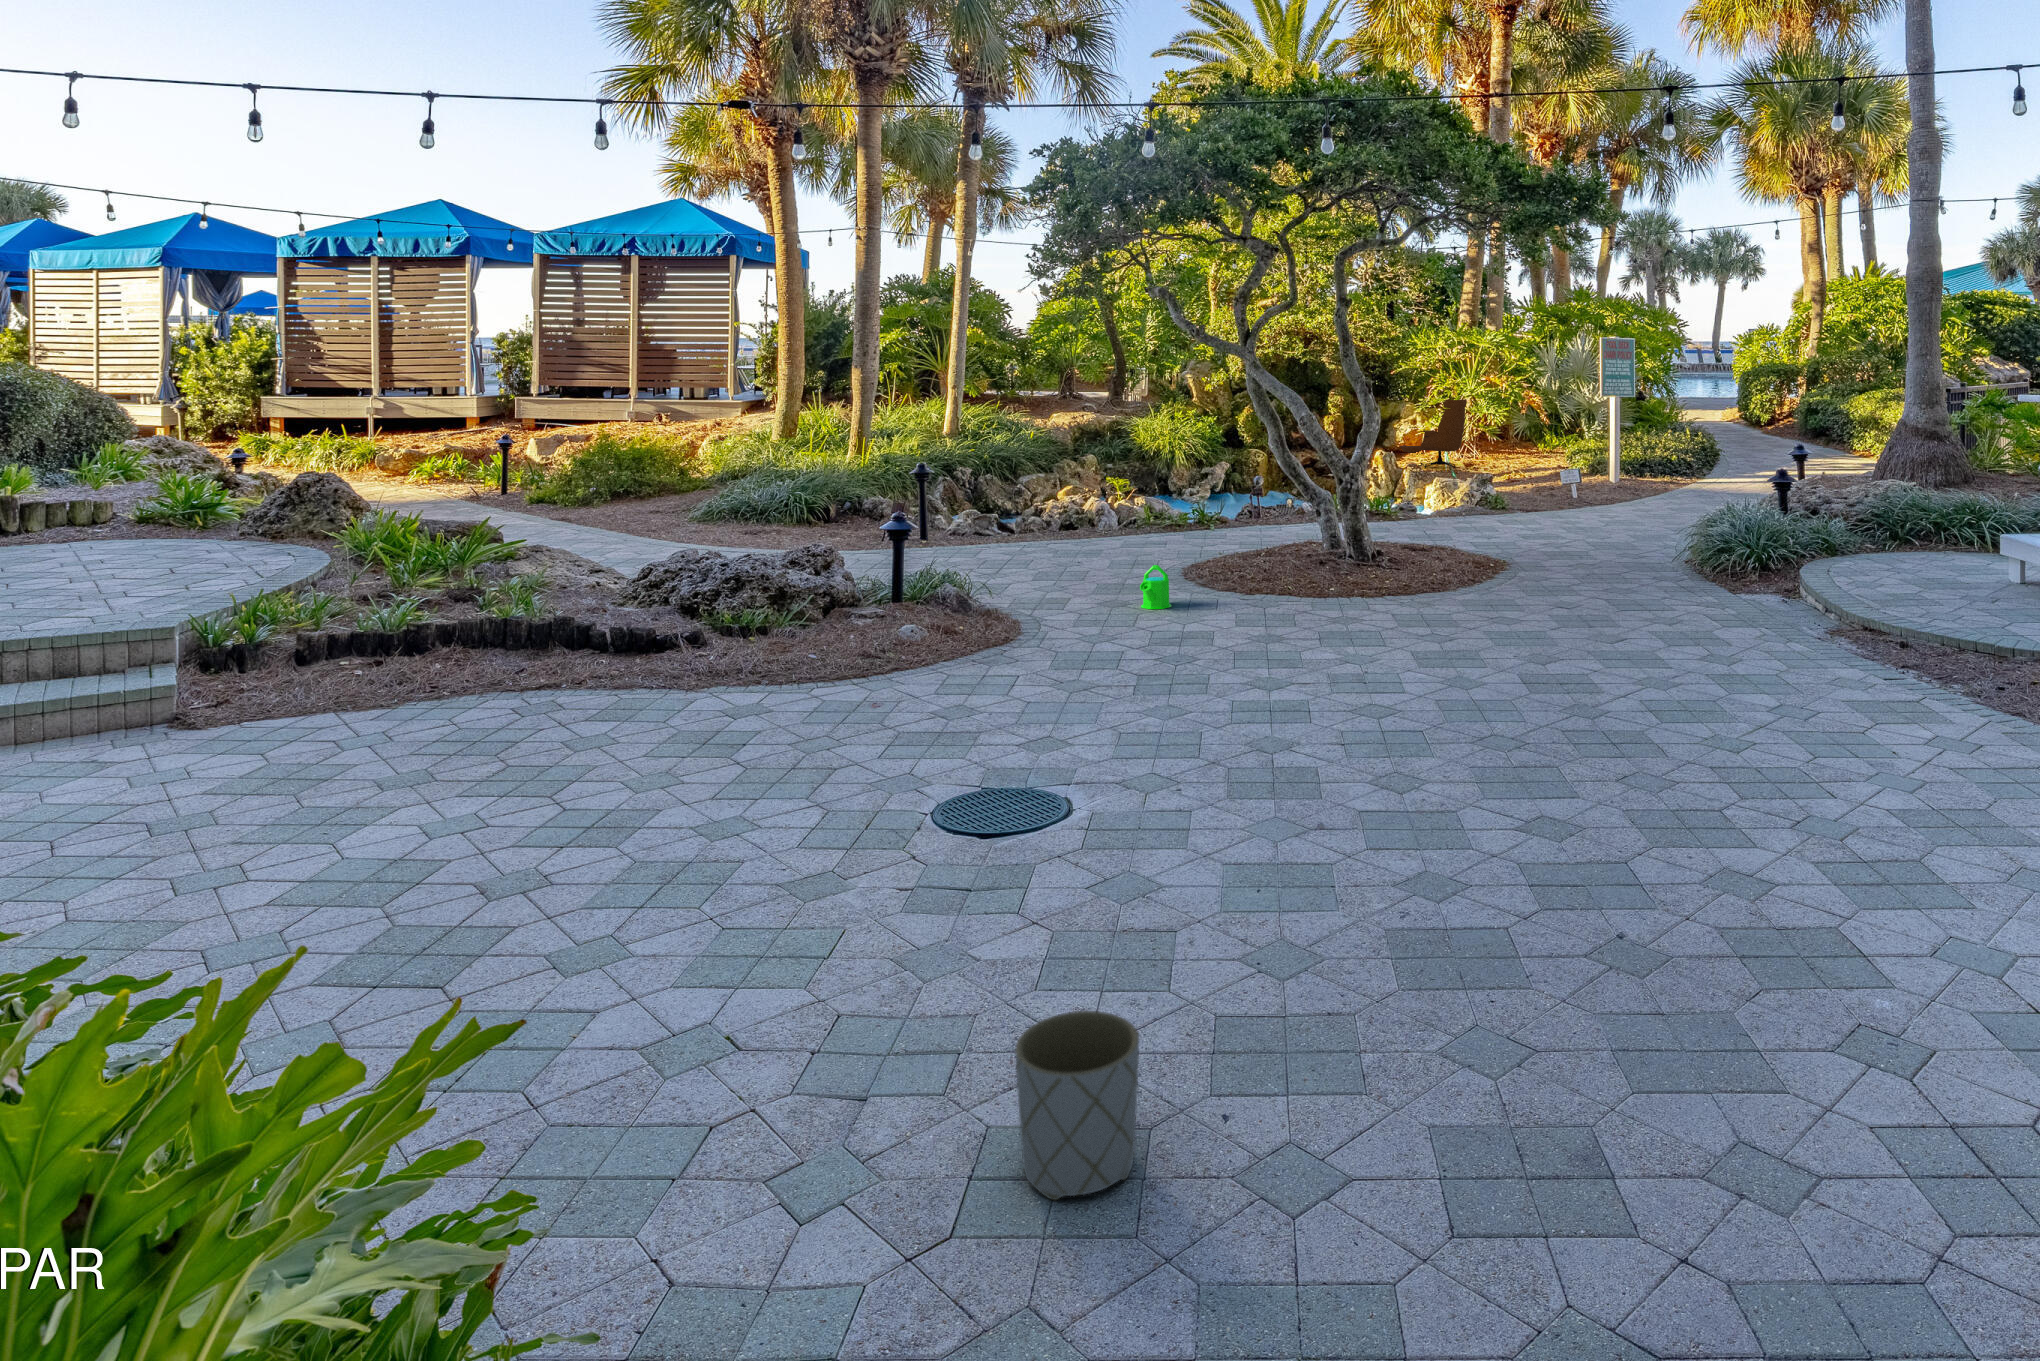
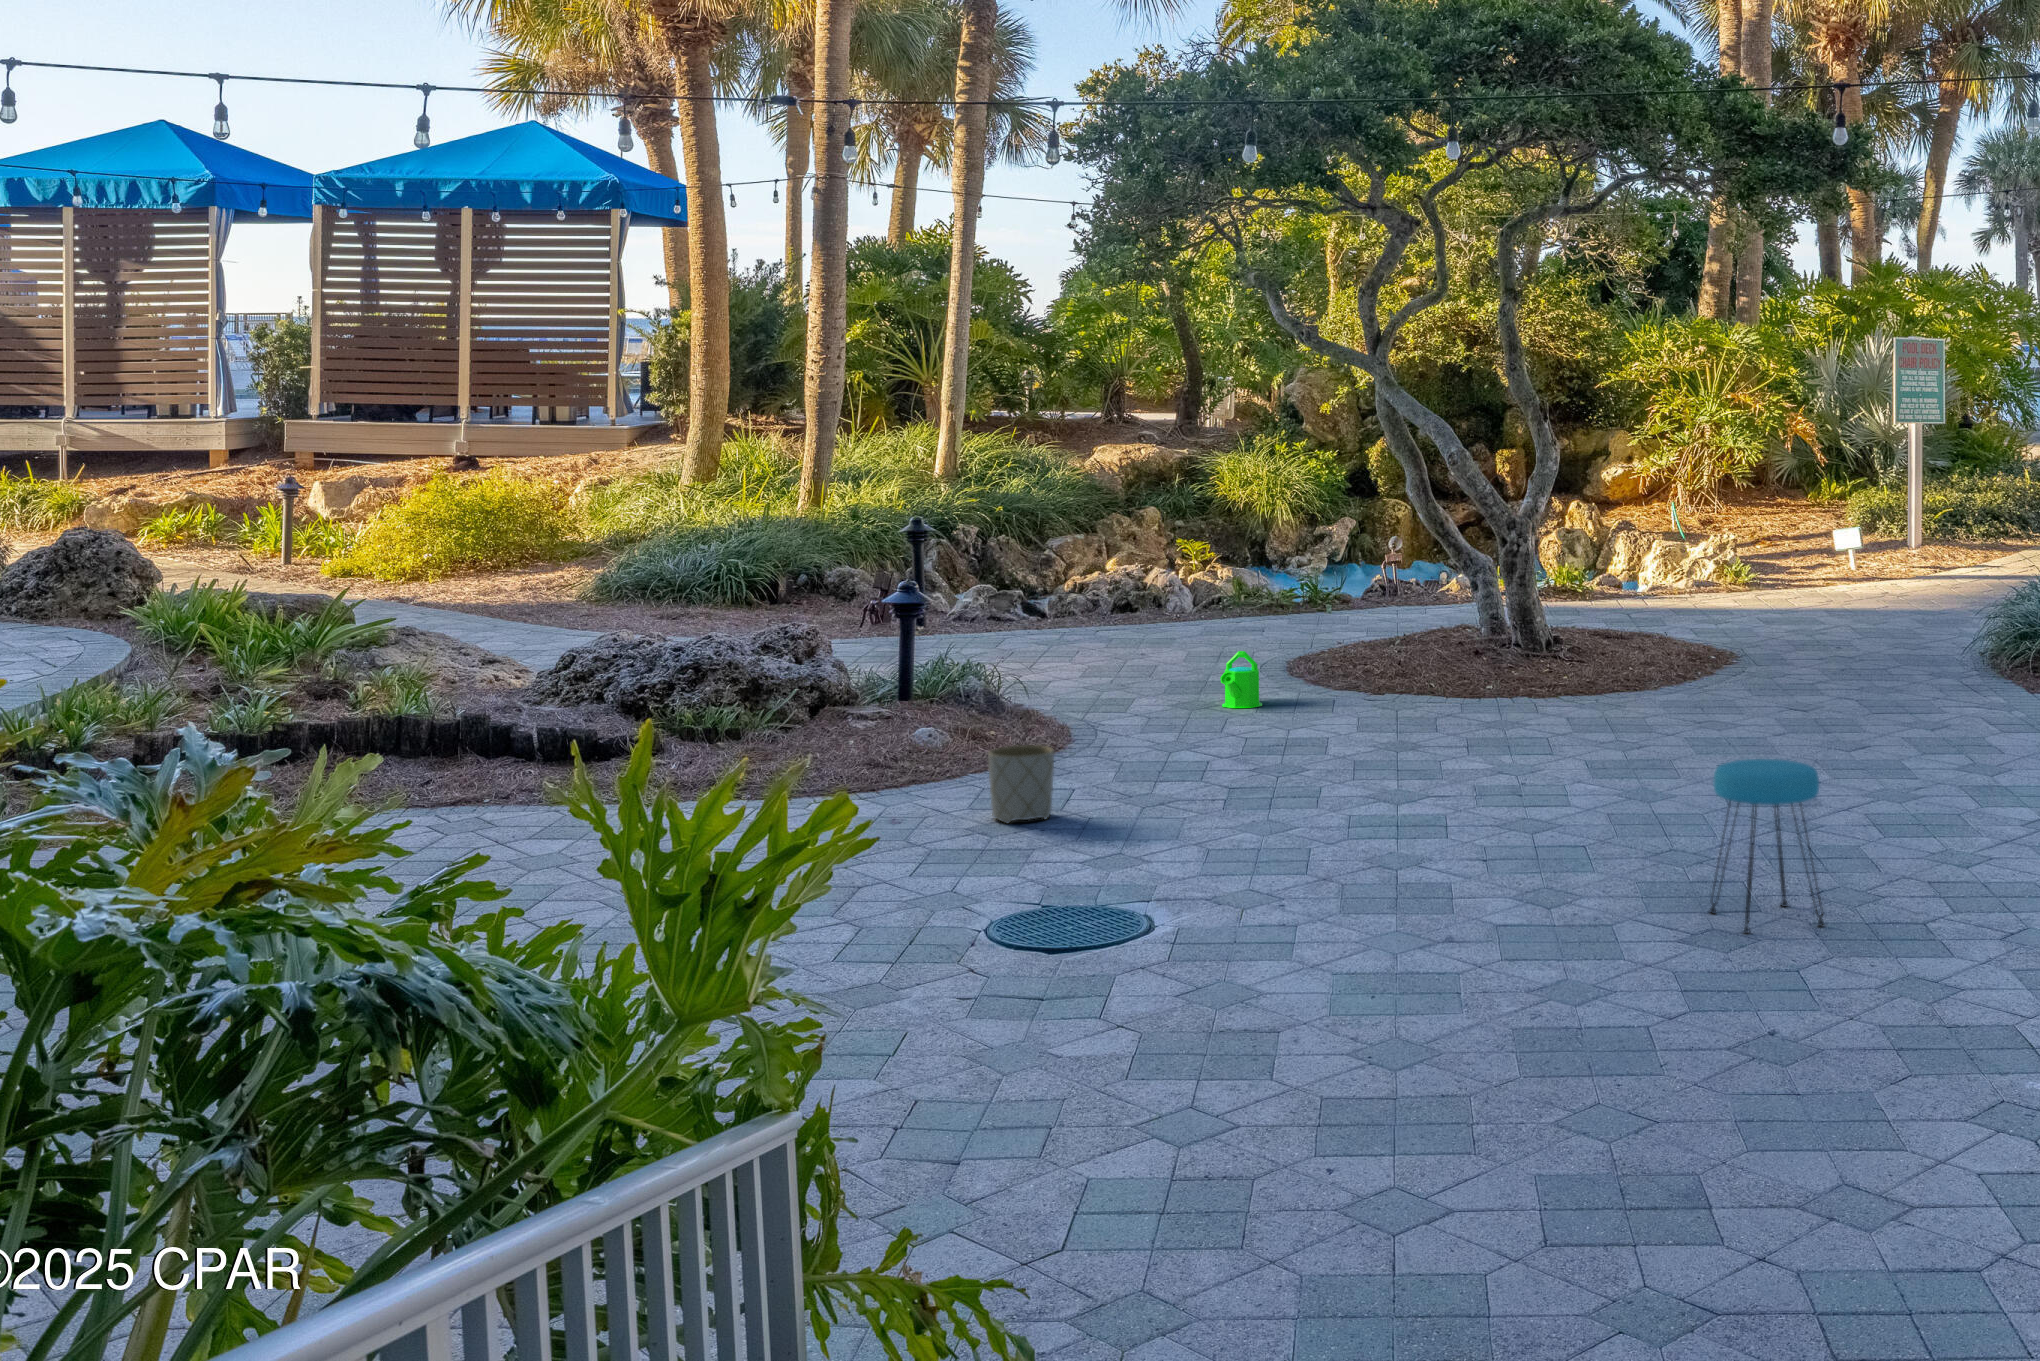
lounge chair: present [1400,399,1467,468] -> none [1610,425,1713,528]
stool: none [1591,687,1706,855] -> present [1710,759,1824,932]
planter: present [1015,1011,1139,1200] -> present [988,745,1054,823]

